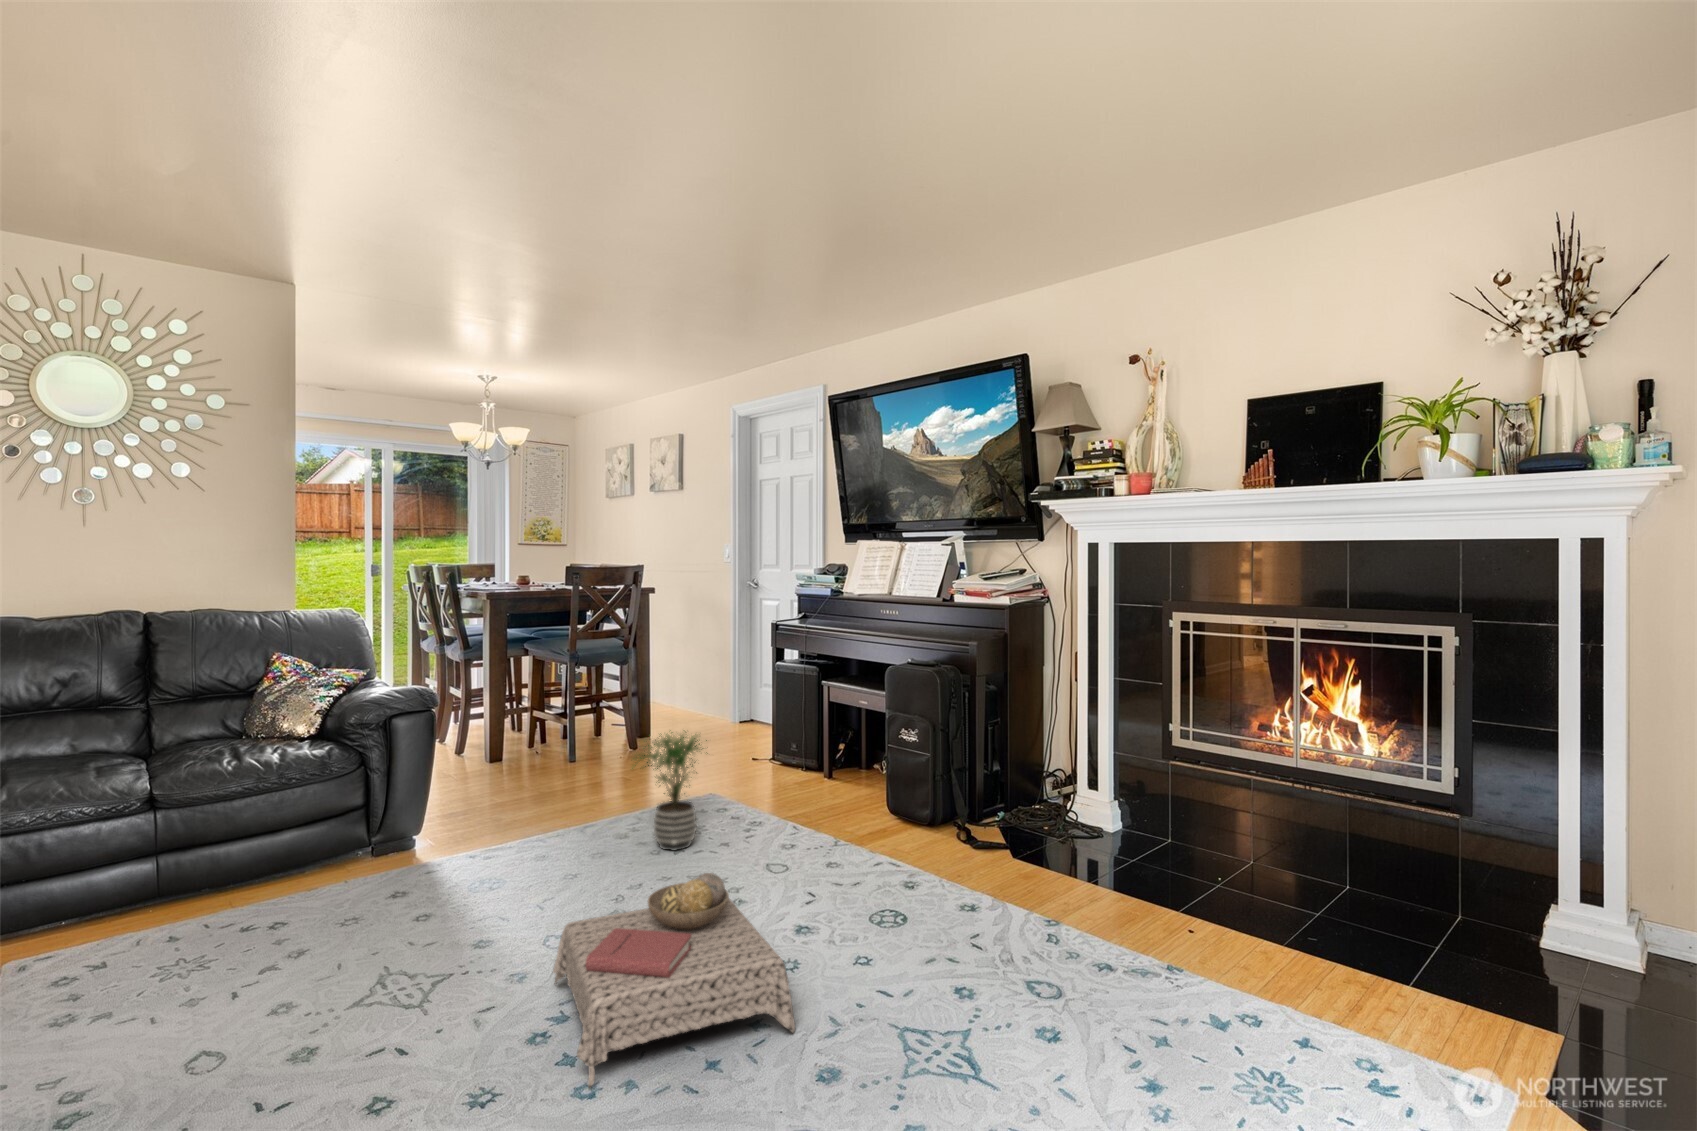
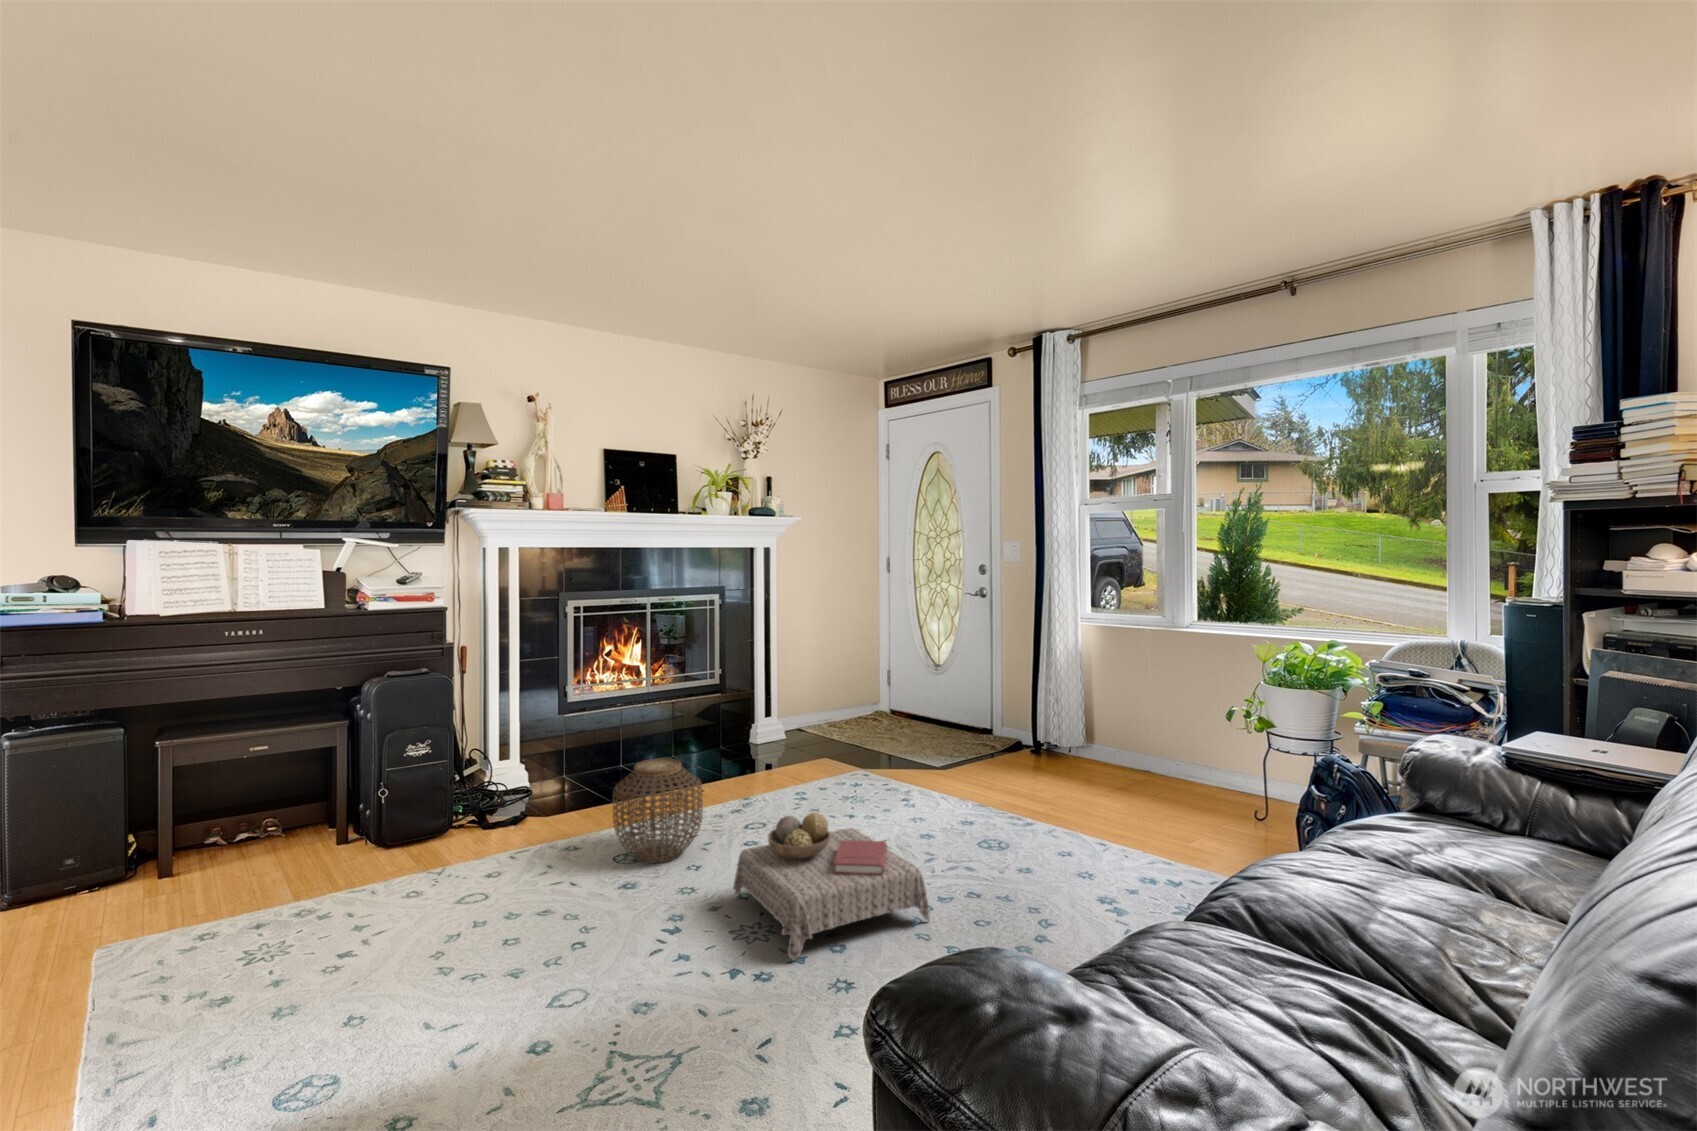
potted plant: present [632,731,708,851] -> none [350,801,482,973]
woven basket: none [824,789,928,915] -> present [613,758,703,863]

